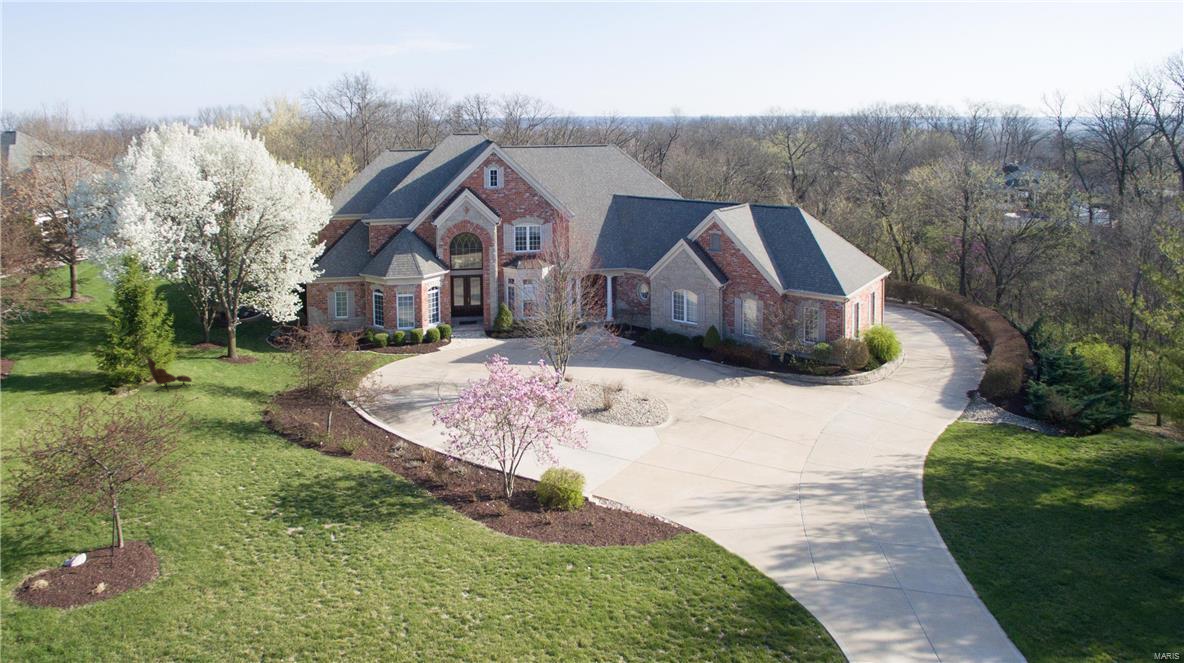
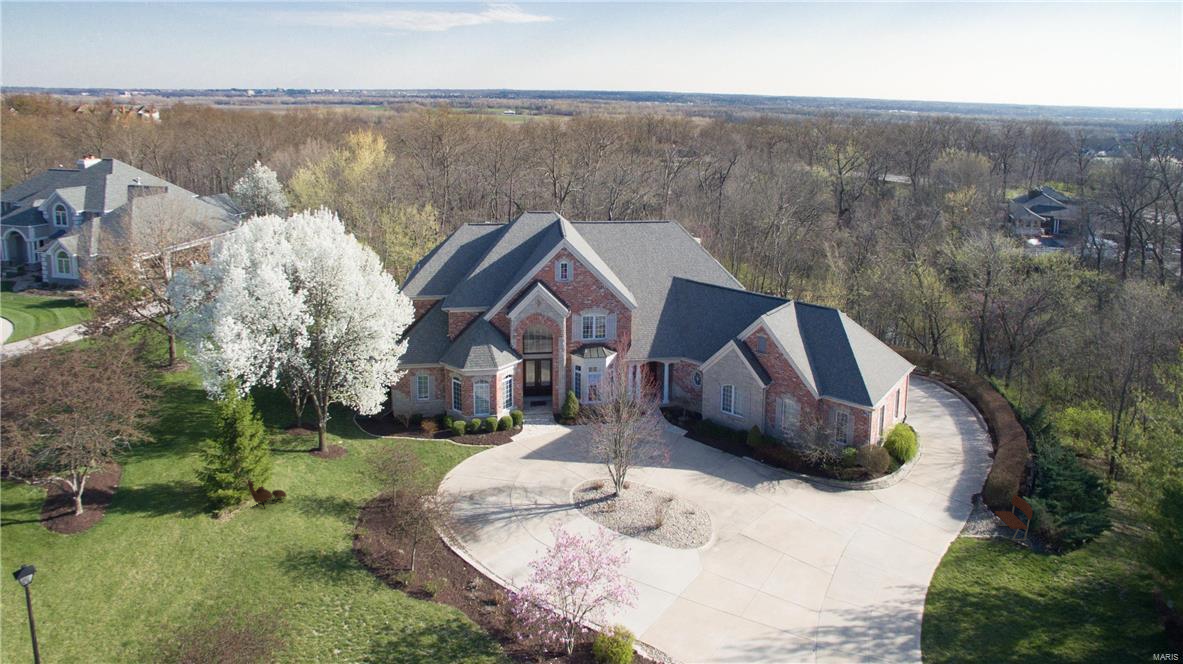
bench: none [939,361,973,403] -> present [995,495,1033,541]

